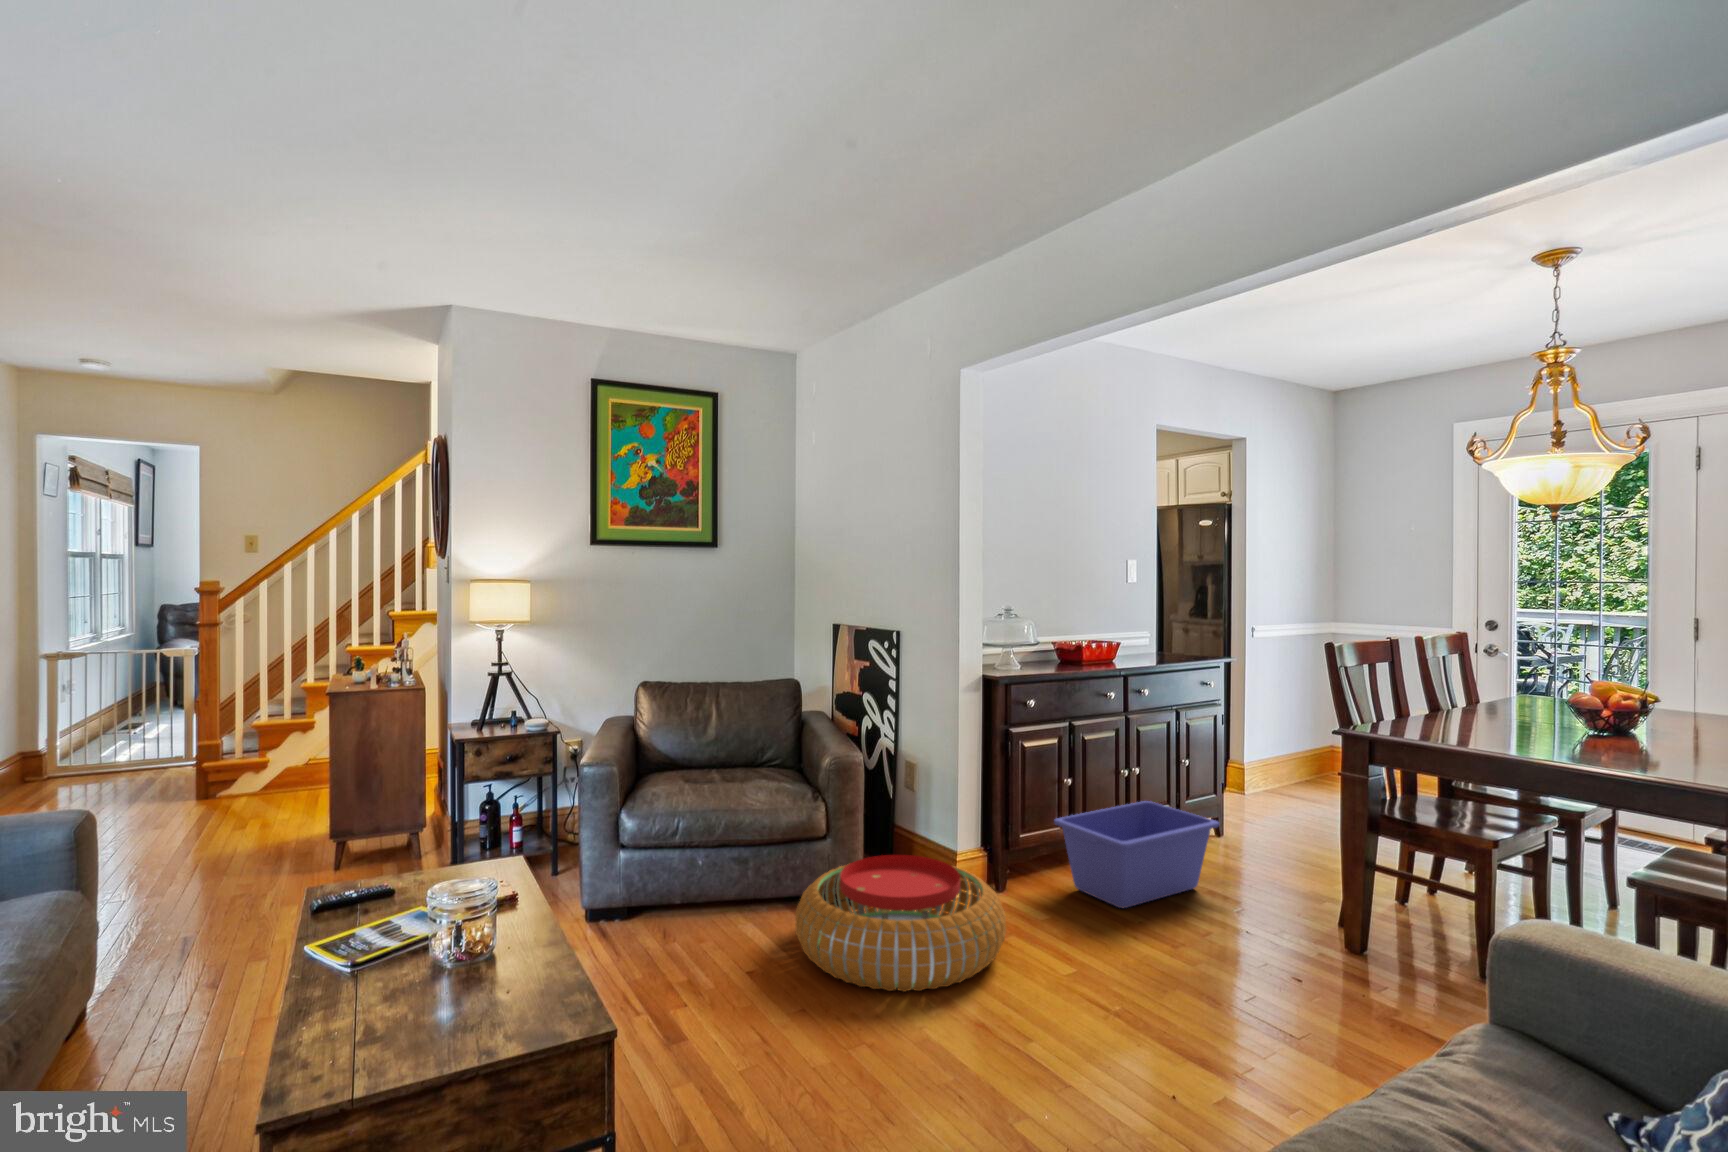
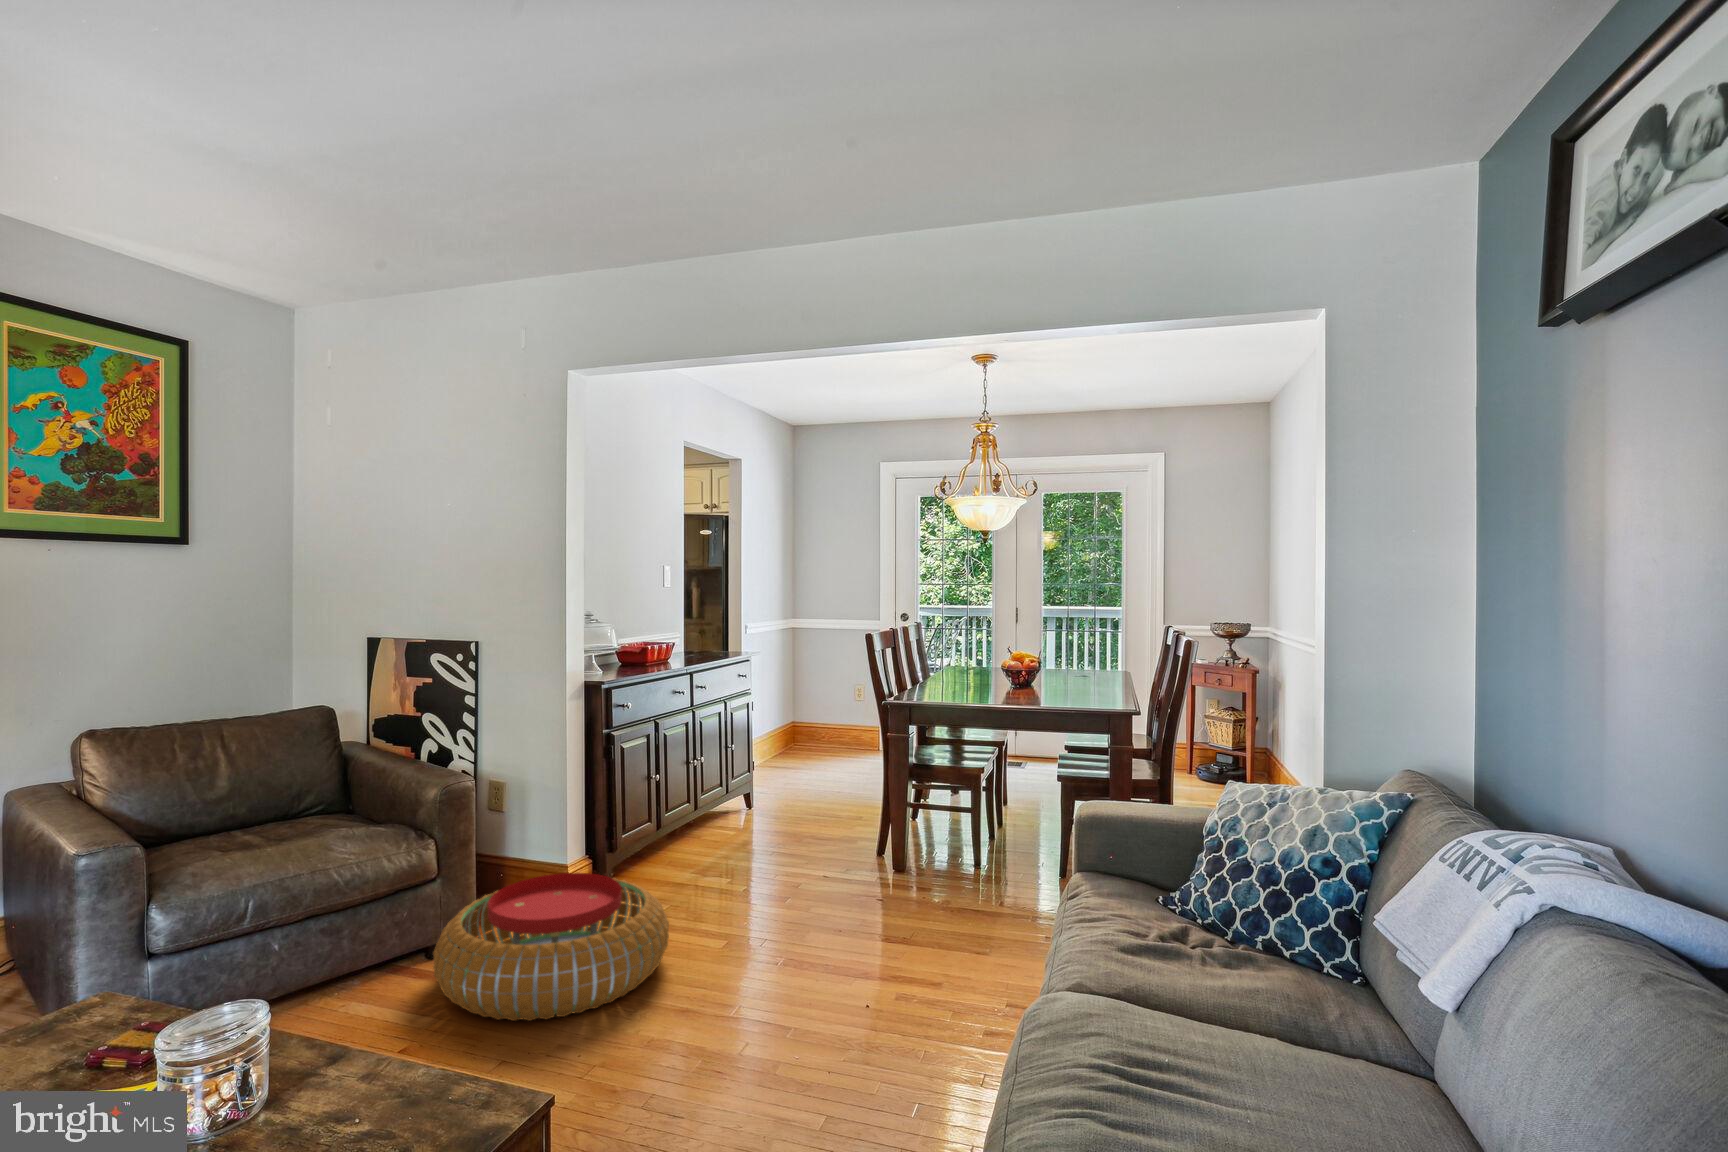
storage bin: present [1054,801,1219,908] -> none [654,784,785,882]

